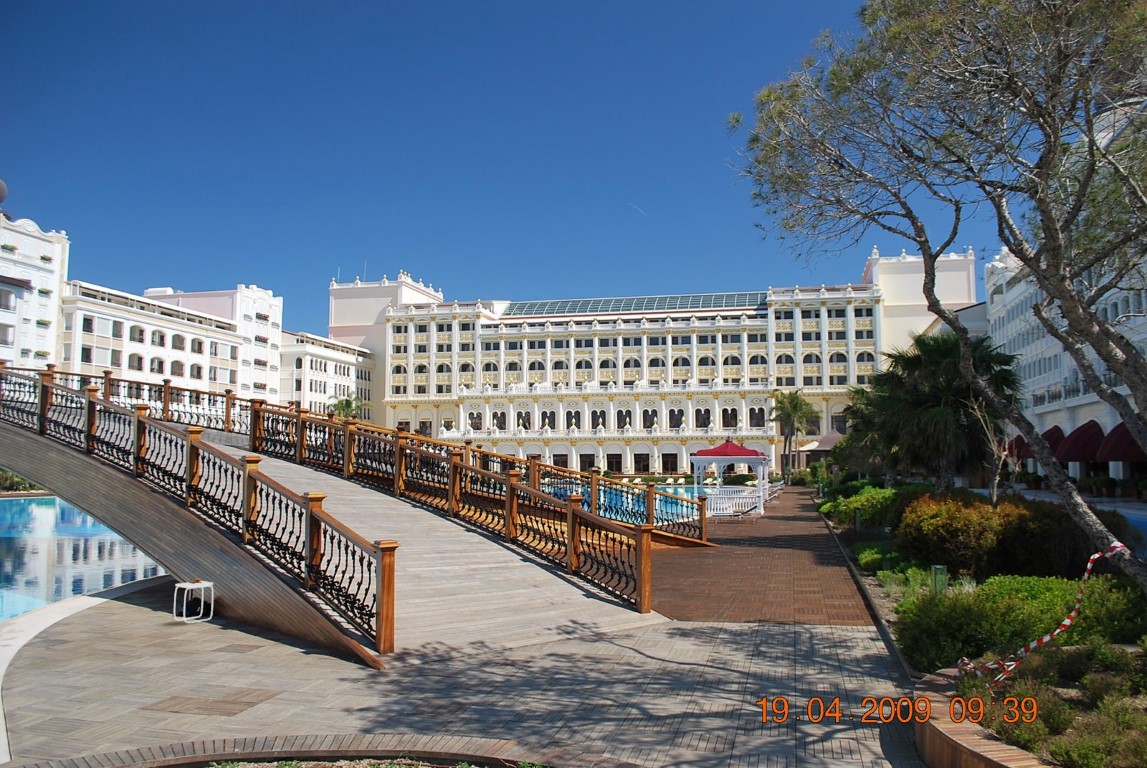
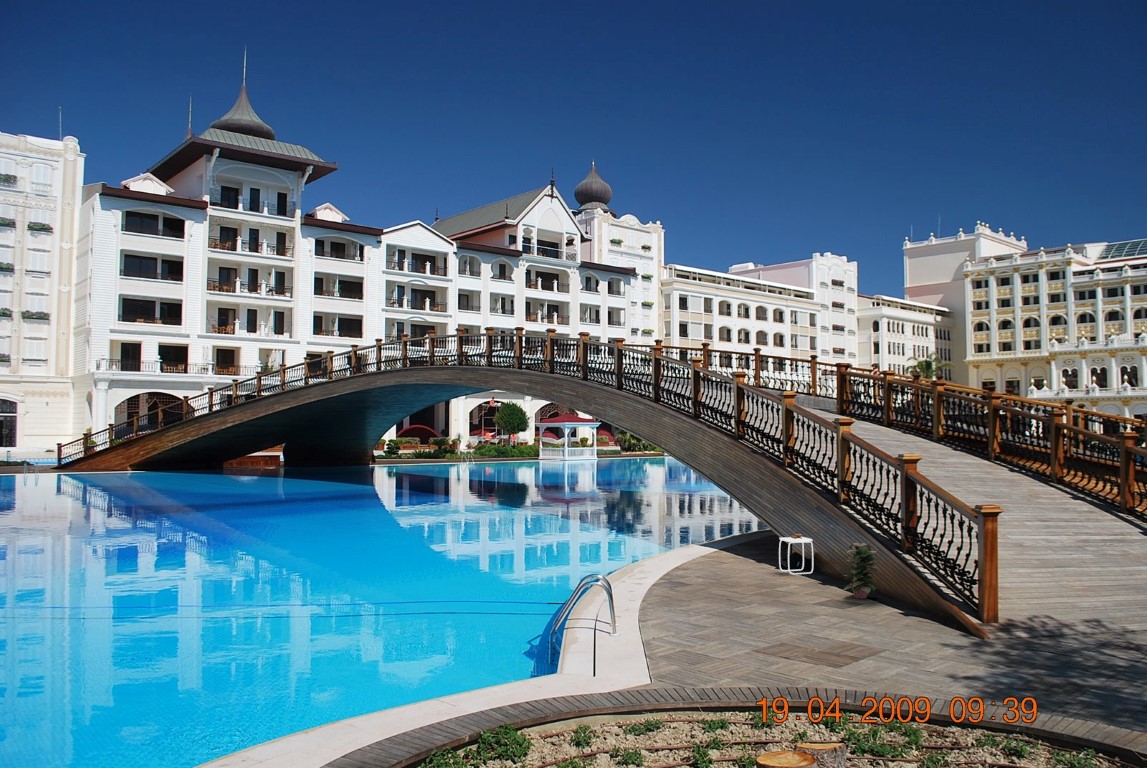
decorative plant: none [240,583,284,642] -> present [843,543,880,598]

